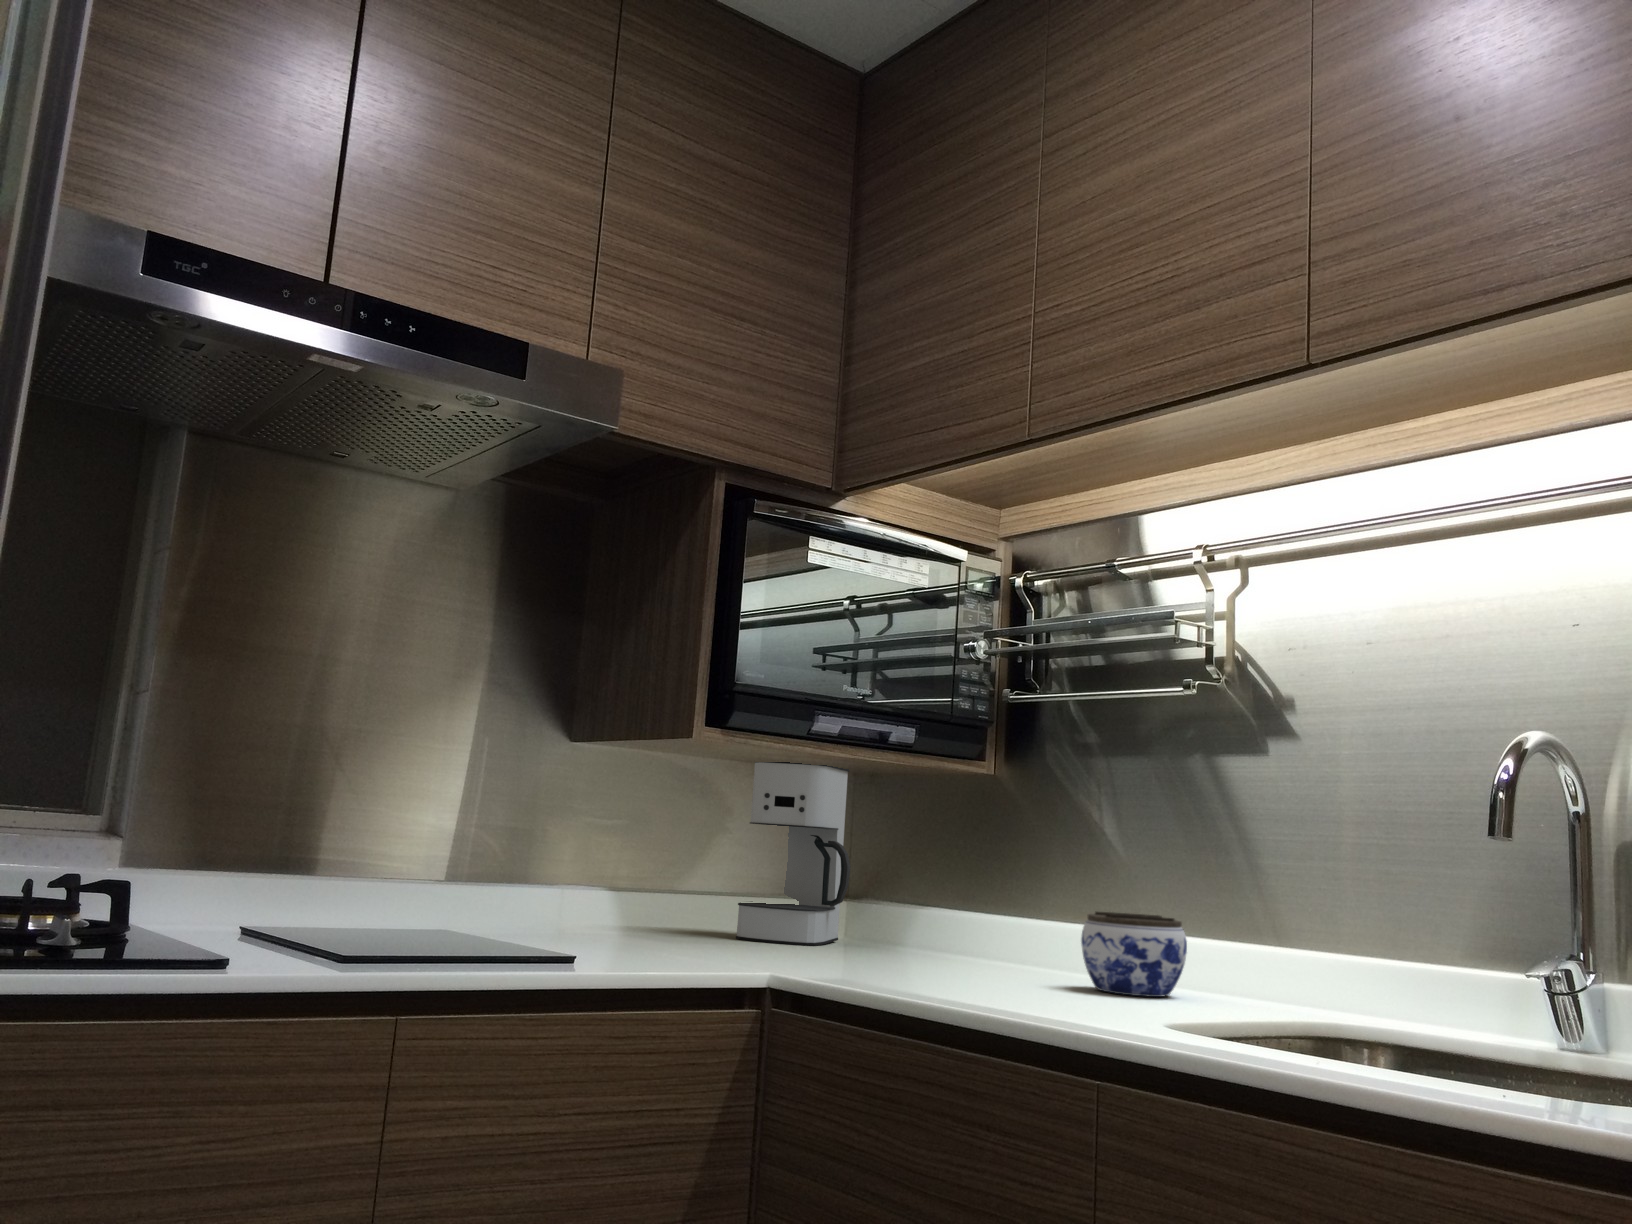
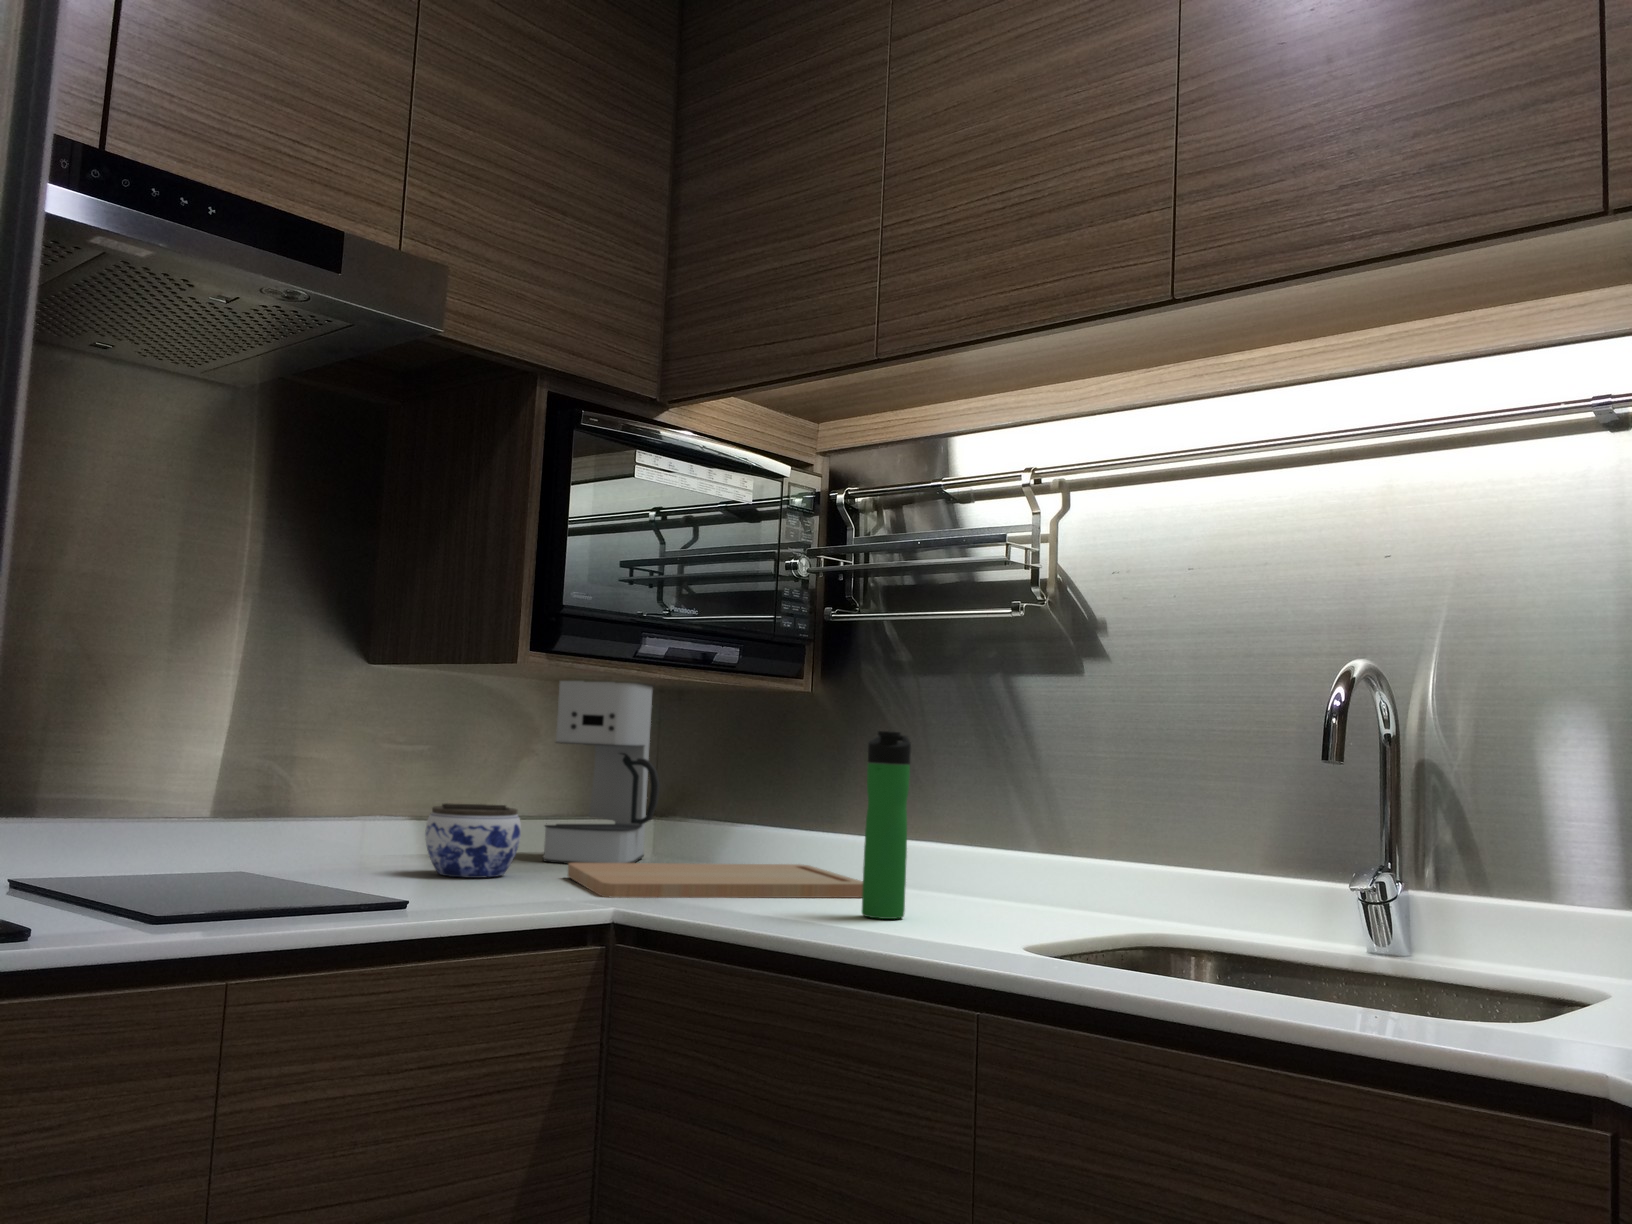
bottle: none [1013,805,1063,998] -> present [862,731,911,919]
jar: present [1081,912,1187,997] -> present [425,803,521,878]
cutting board: none [747,937,1038,981] -> present [568,863,863,898]

